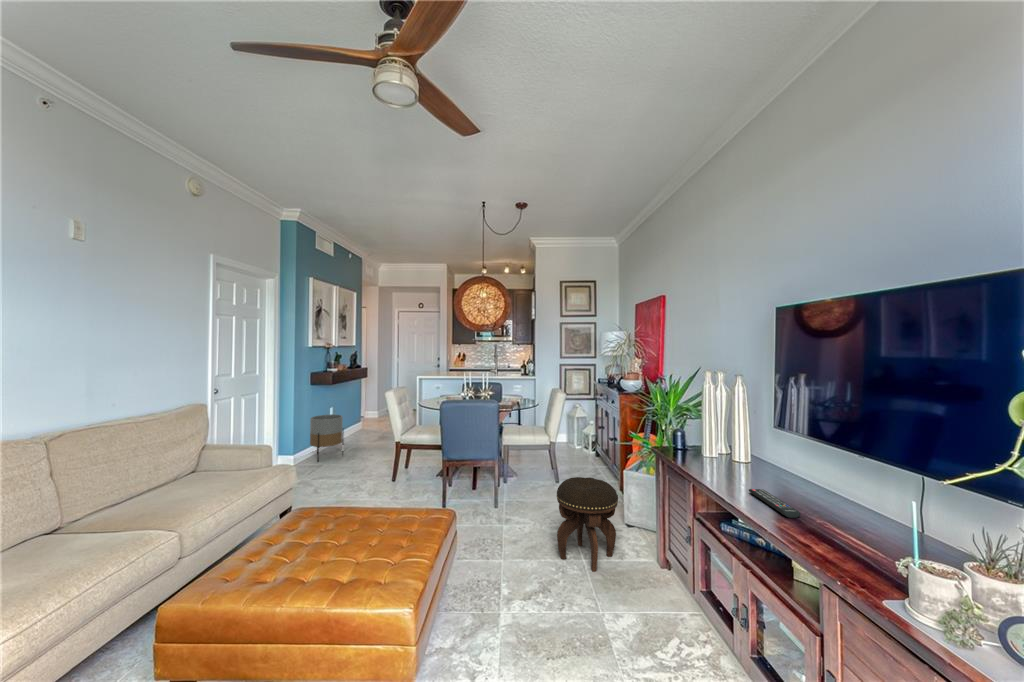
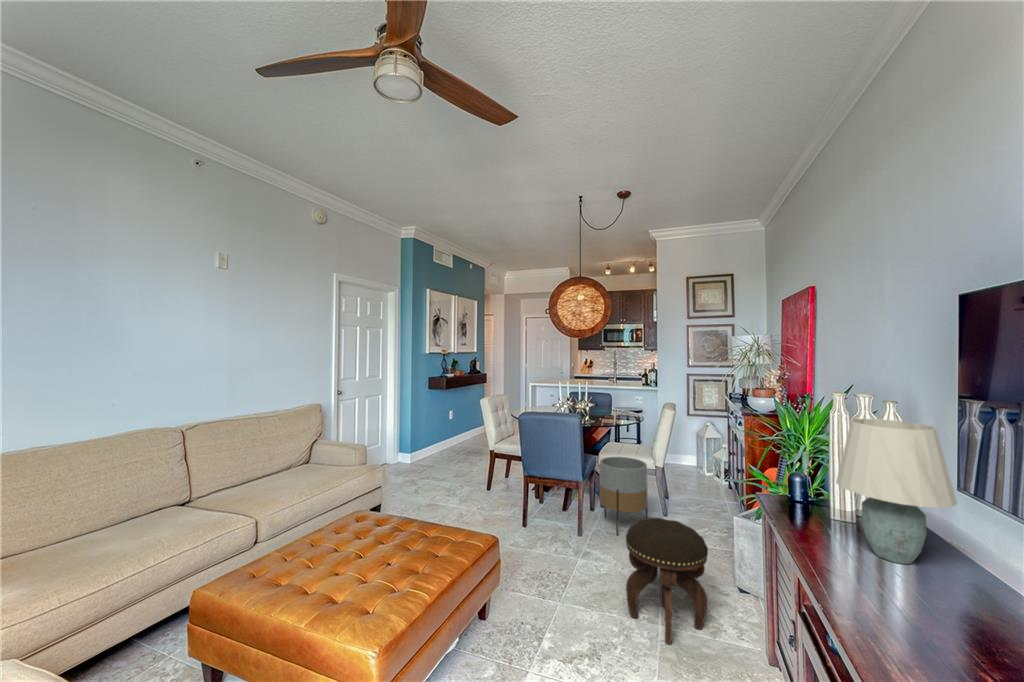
table lamp: none [715,388,781,477] -> present [836,419,957,564]
planter: present [310,414,344,459] -> present [599,457,647,536]
remote control: present [749,489,800,518] -> none [872,583,950,654]

